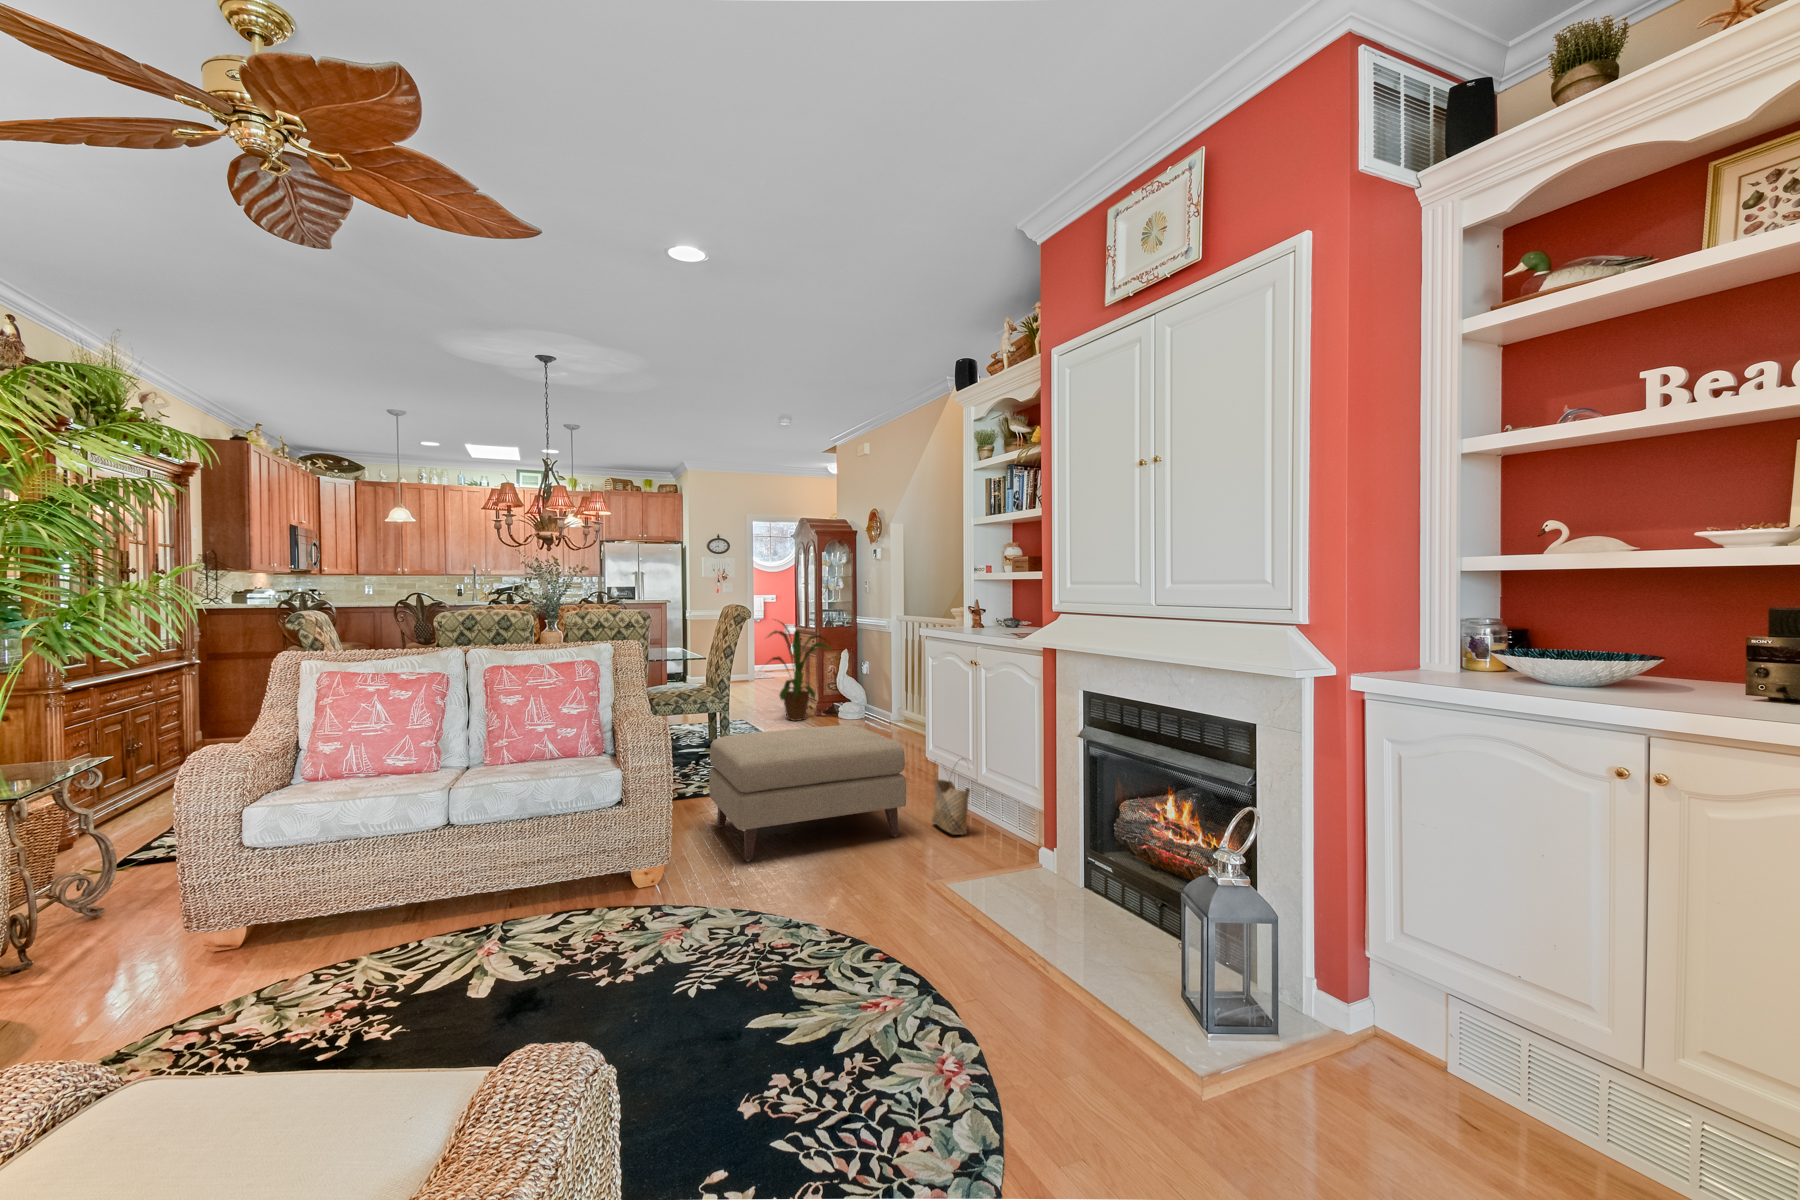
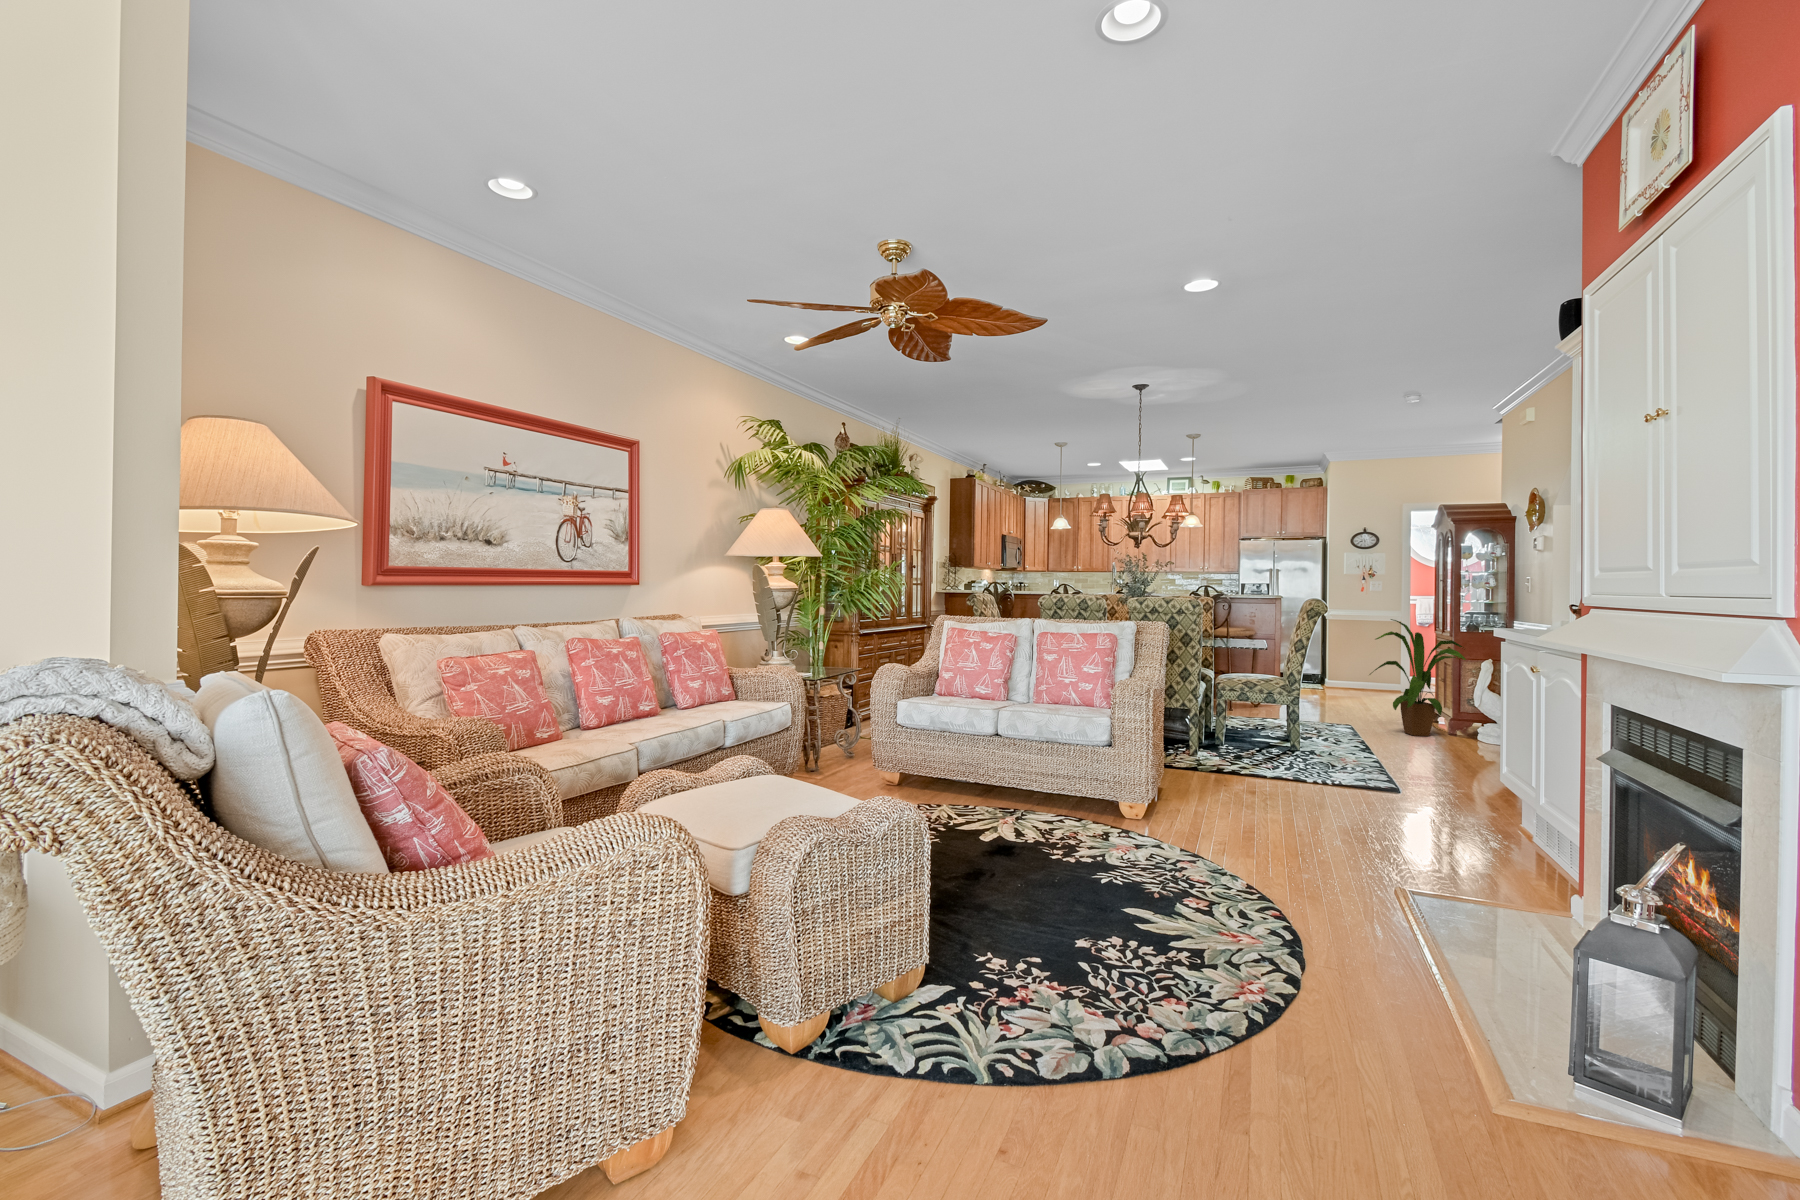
ottoman: present [709,725,906,861] -> none [1220,714,1425,849]
woven basket: present [932,758,970,835] -> none [1470,775,1520,869]

